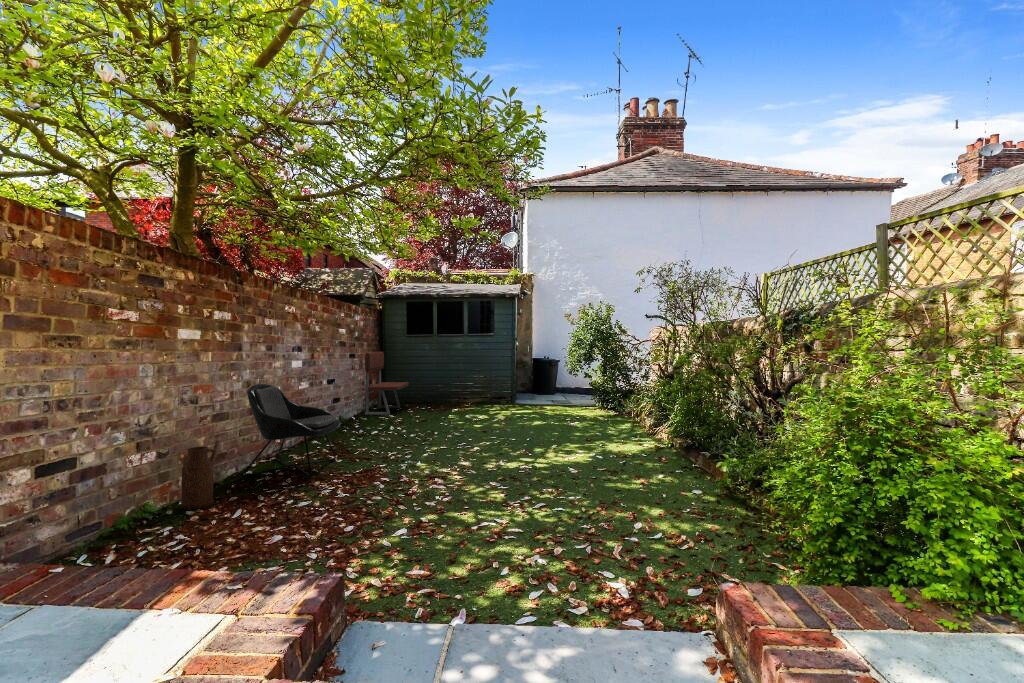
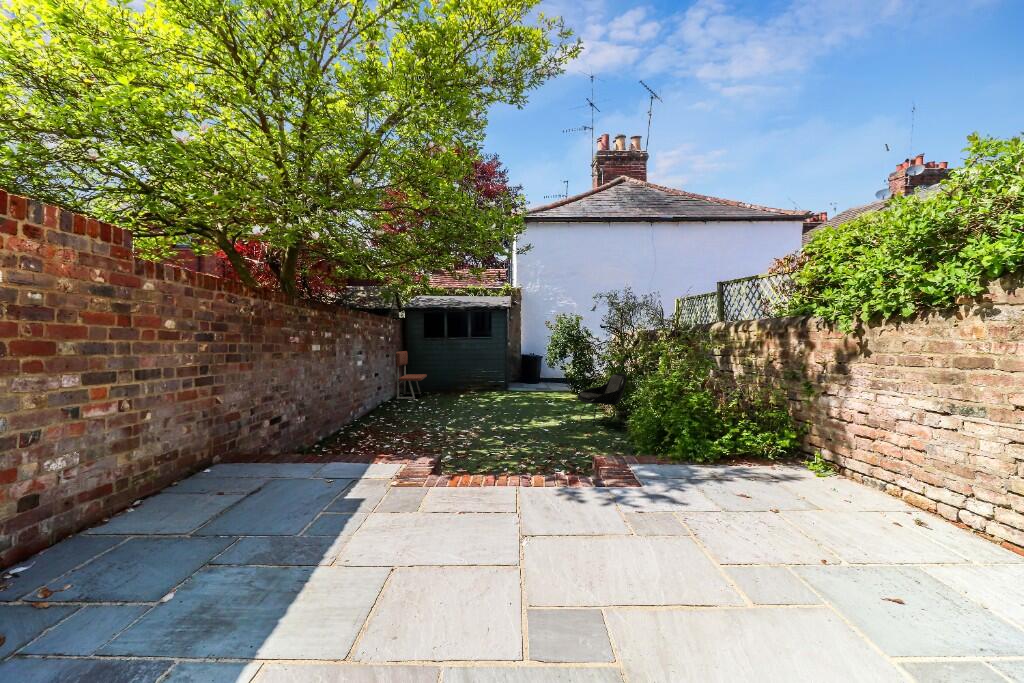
lounge chair: present [244,384,341,478] -> present [577,373,627,427]
watering can: present [181,441,220,509] -> none [317,412,334,451]

